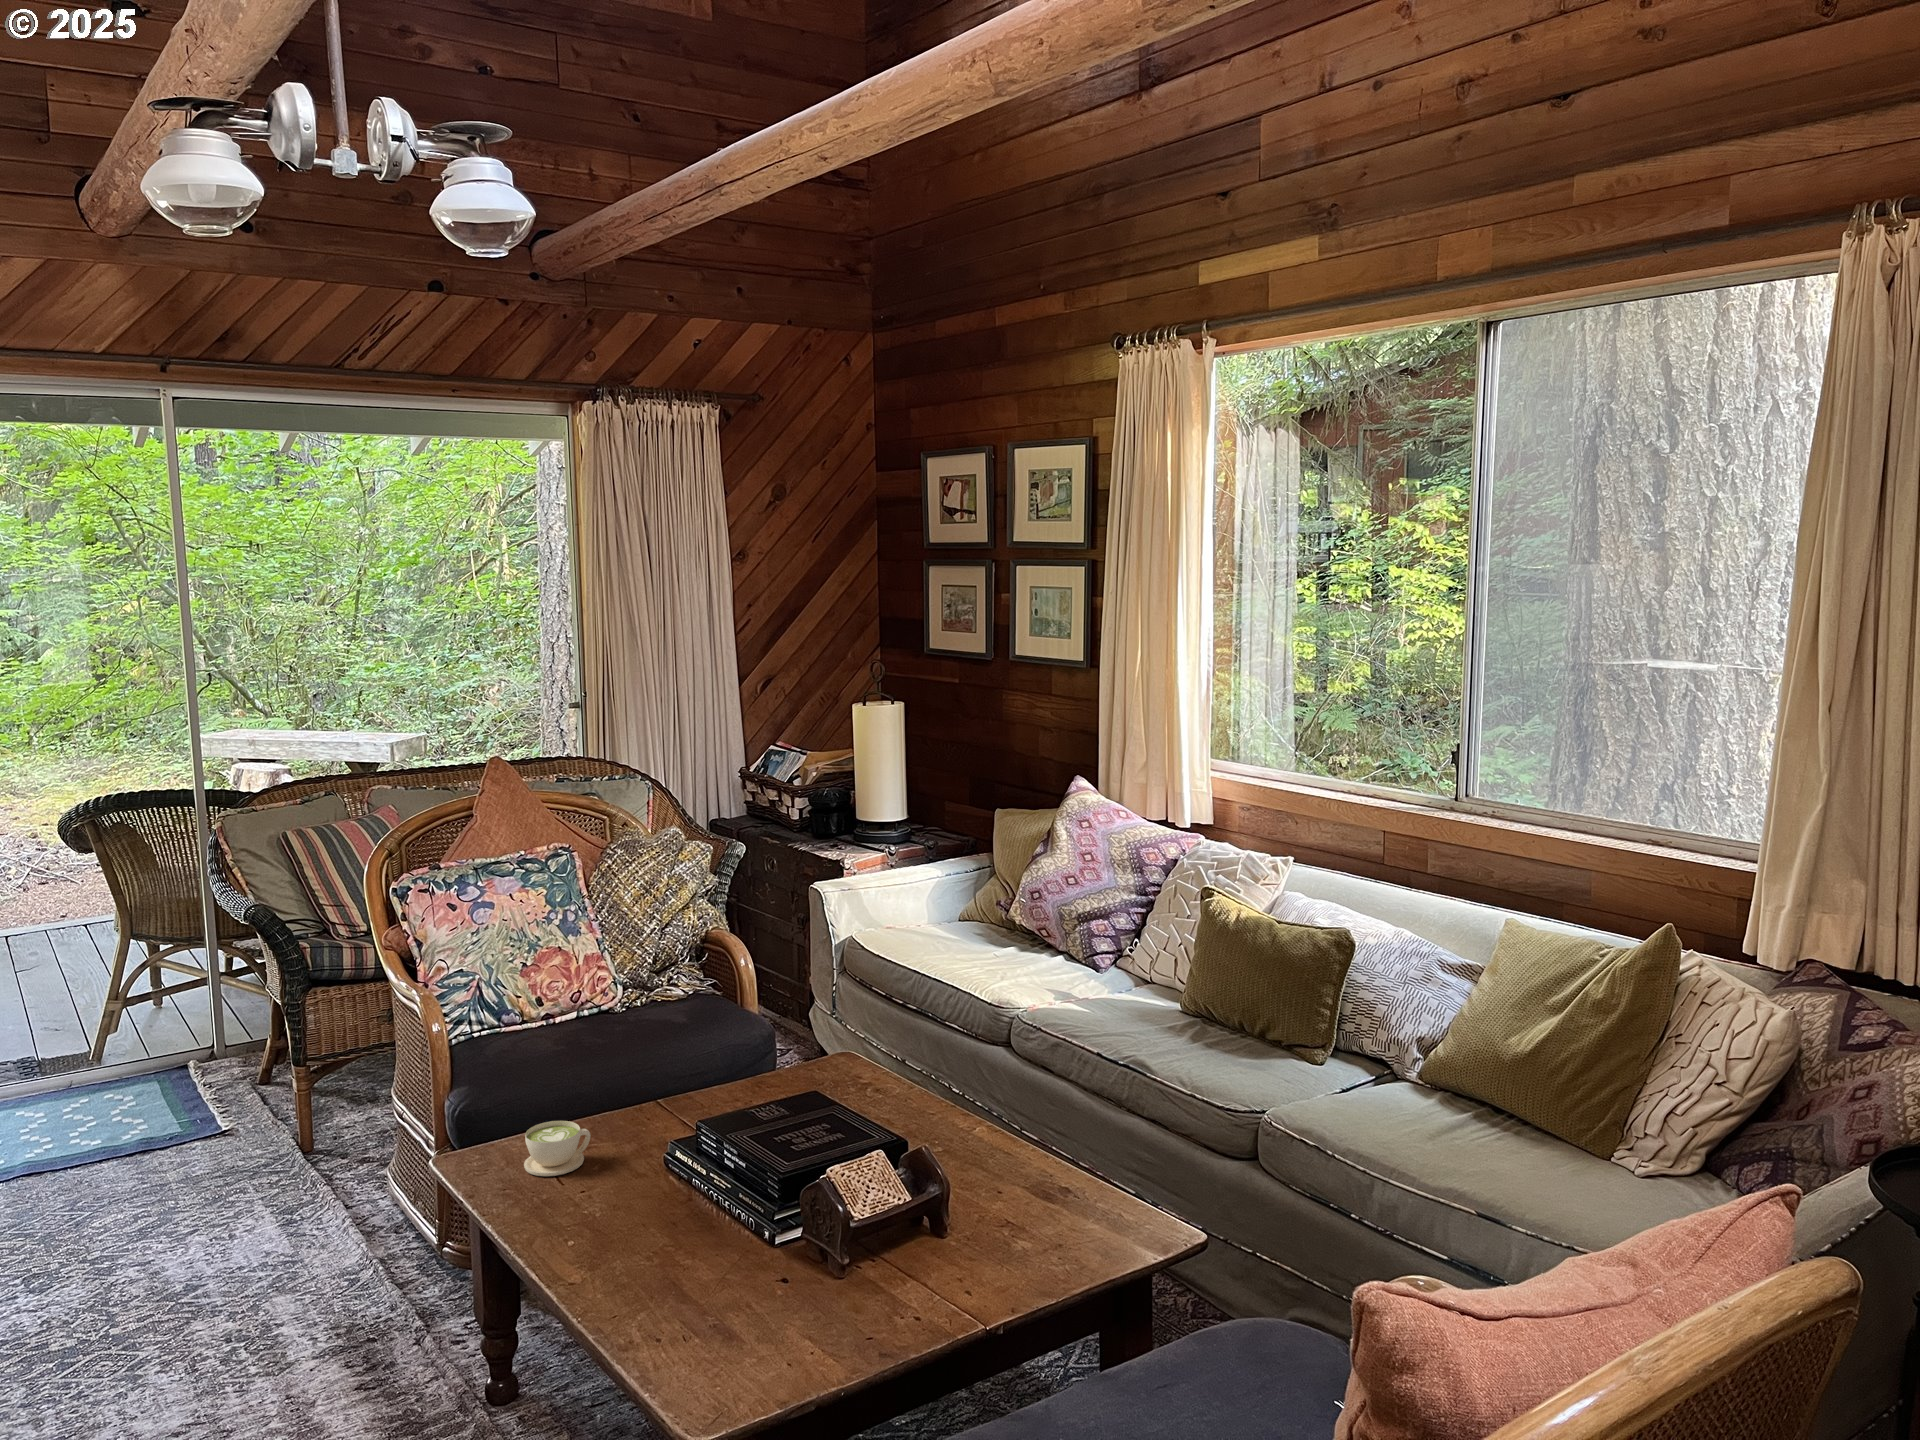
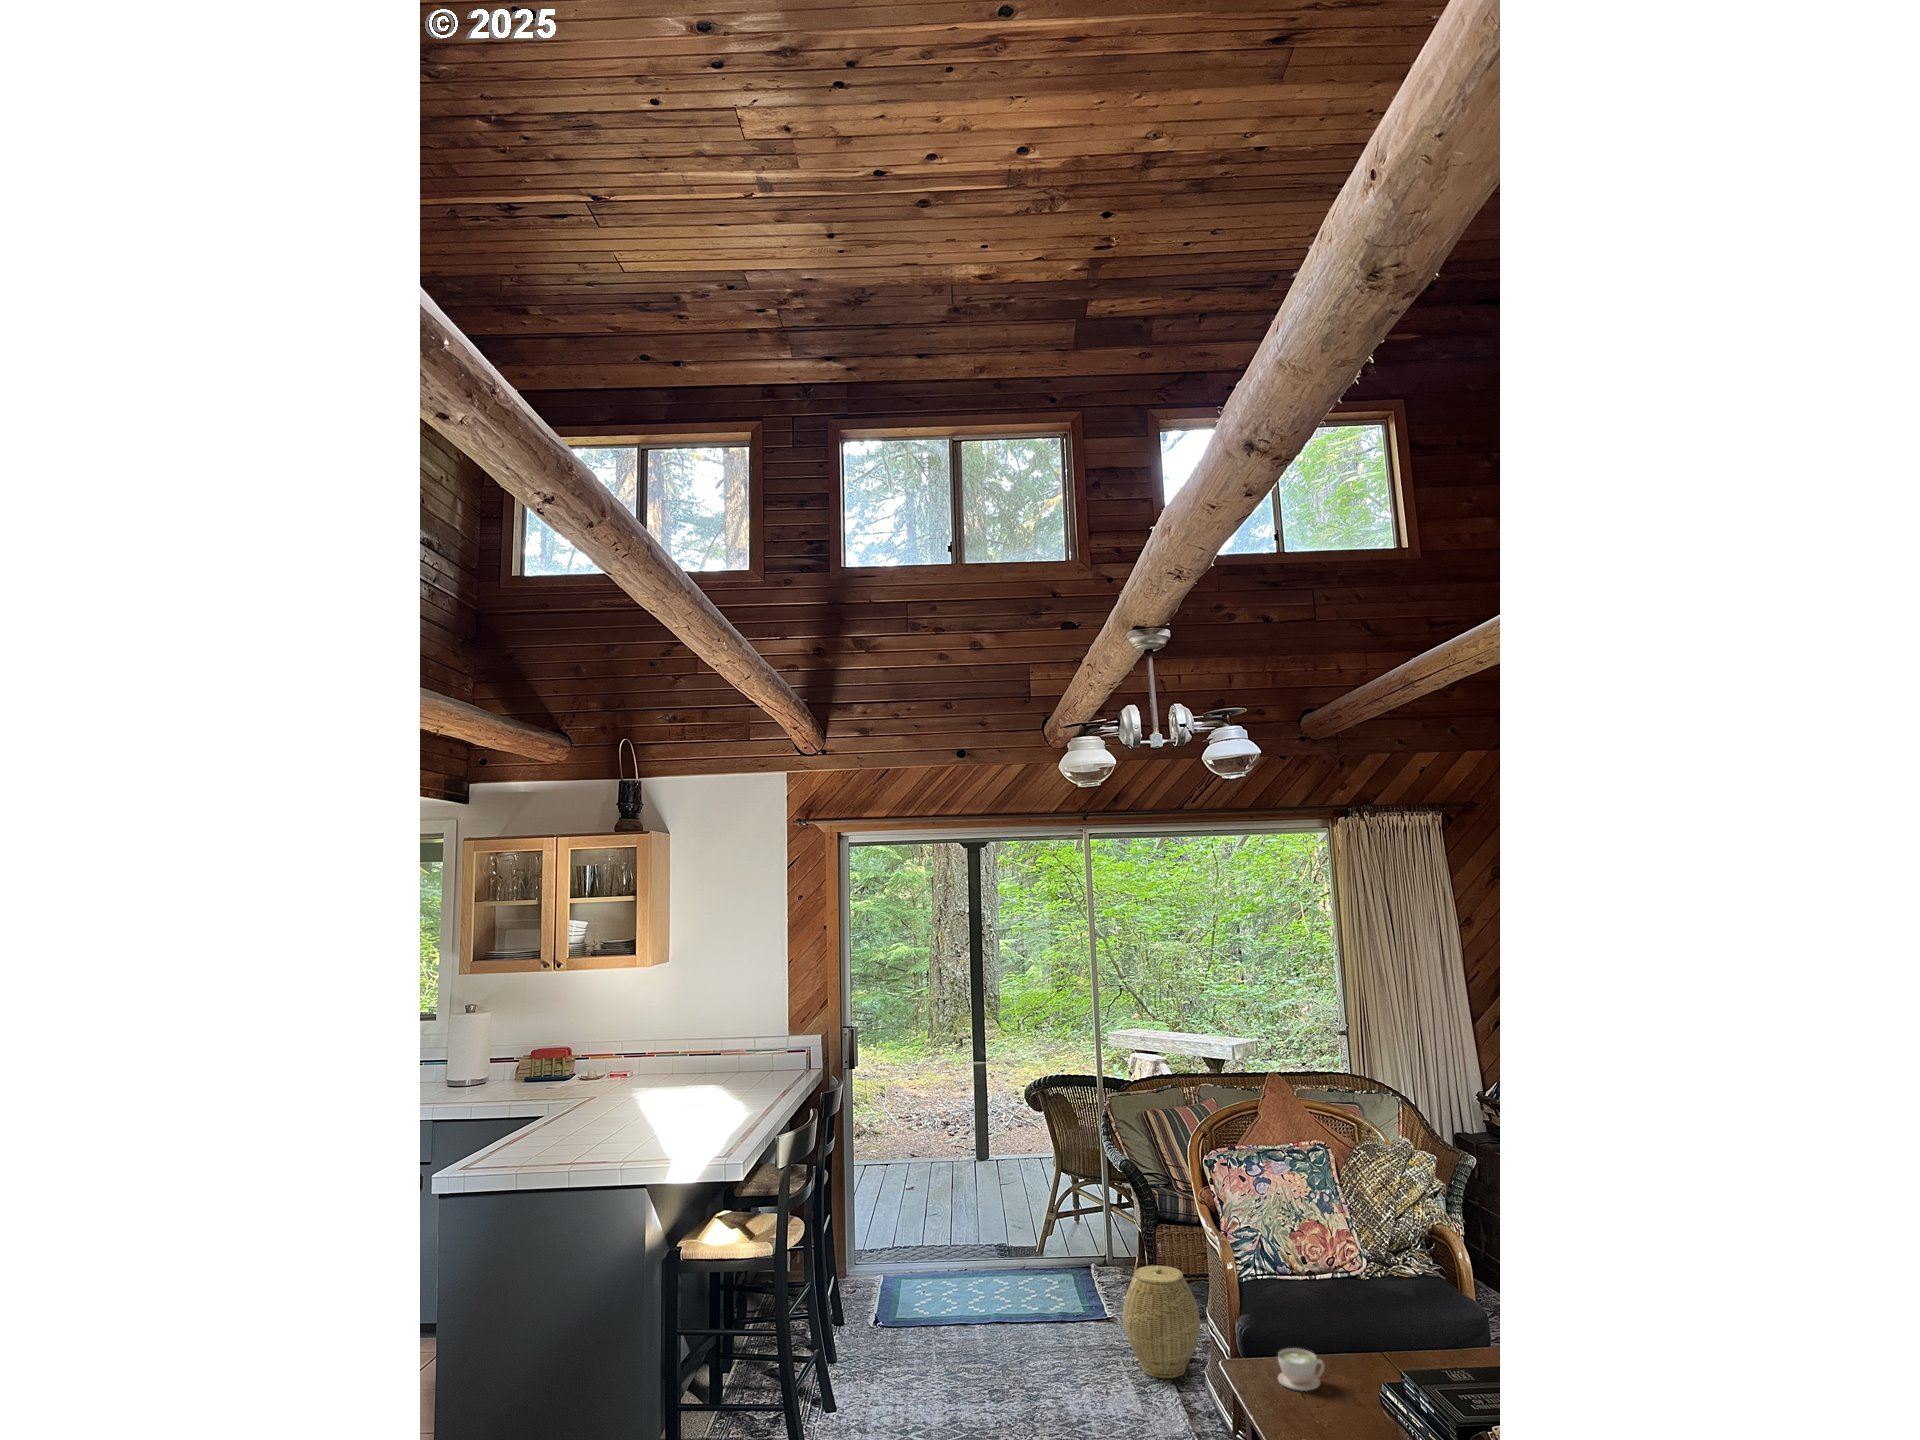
woven basket: none [255,1044,378,1195] -> present [1123,1266,1200,1378]

